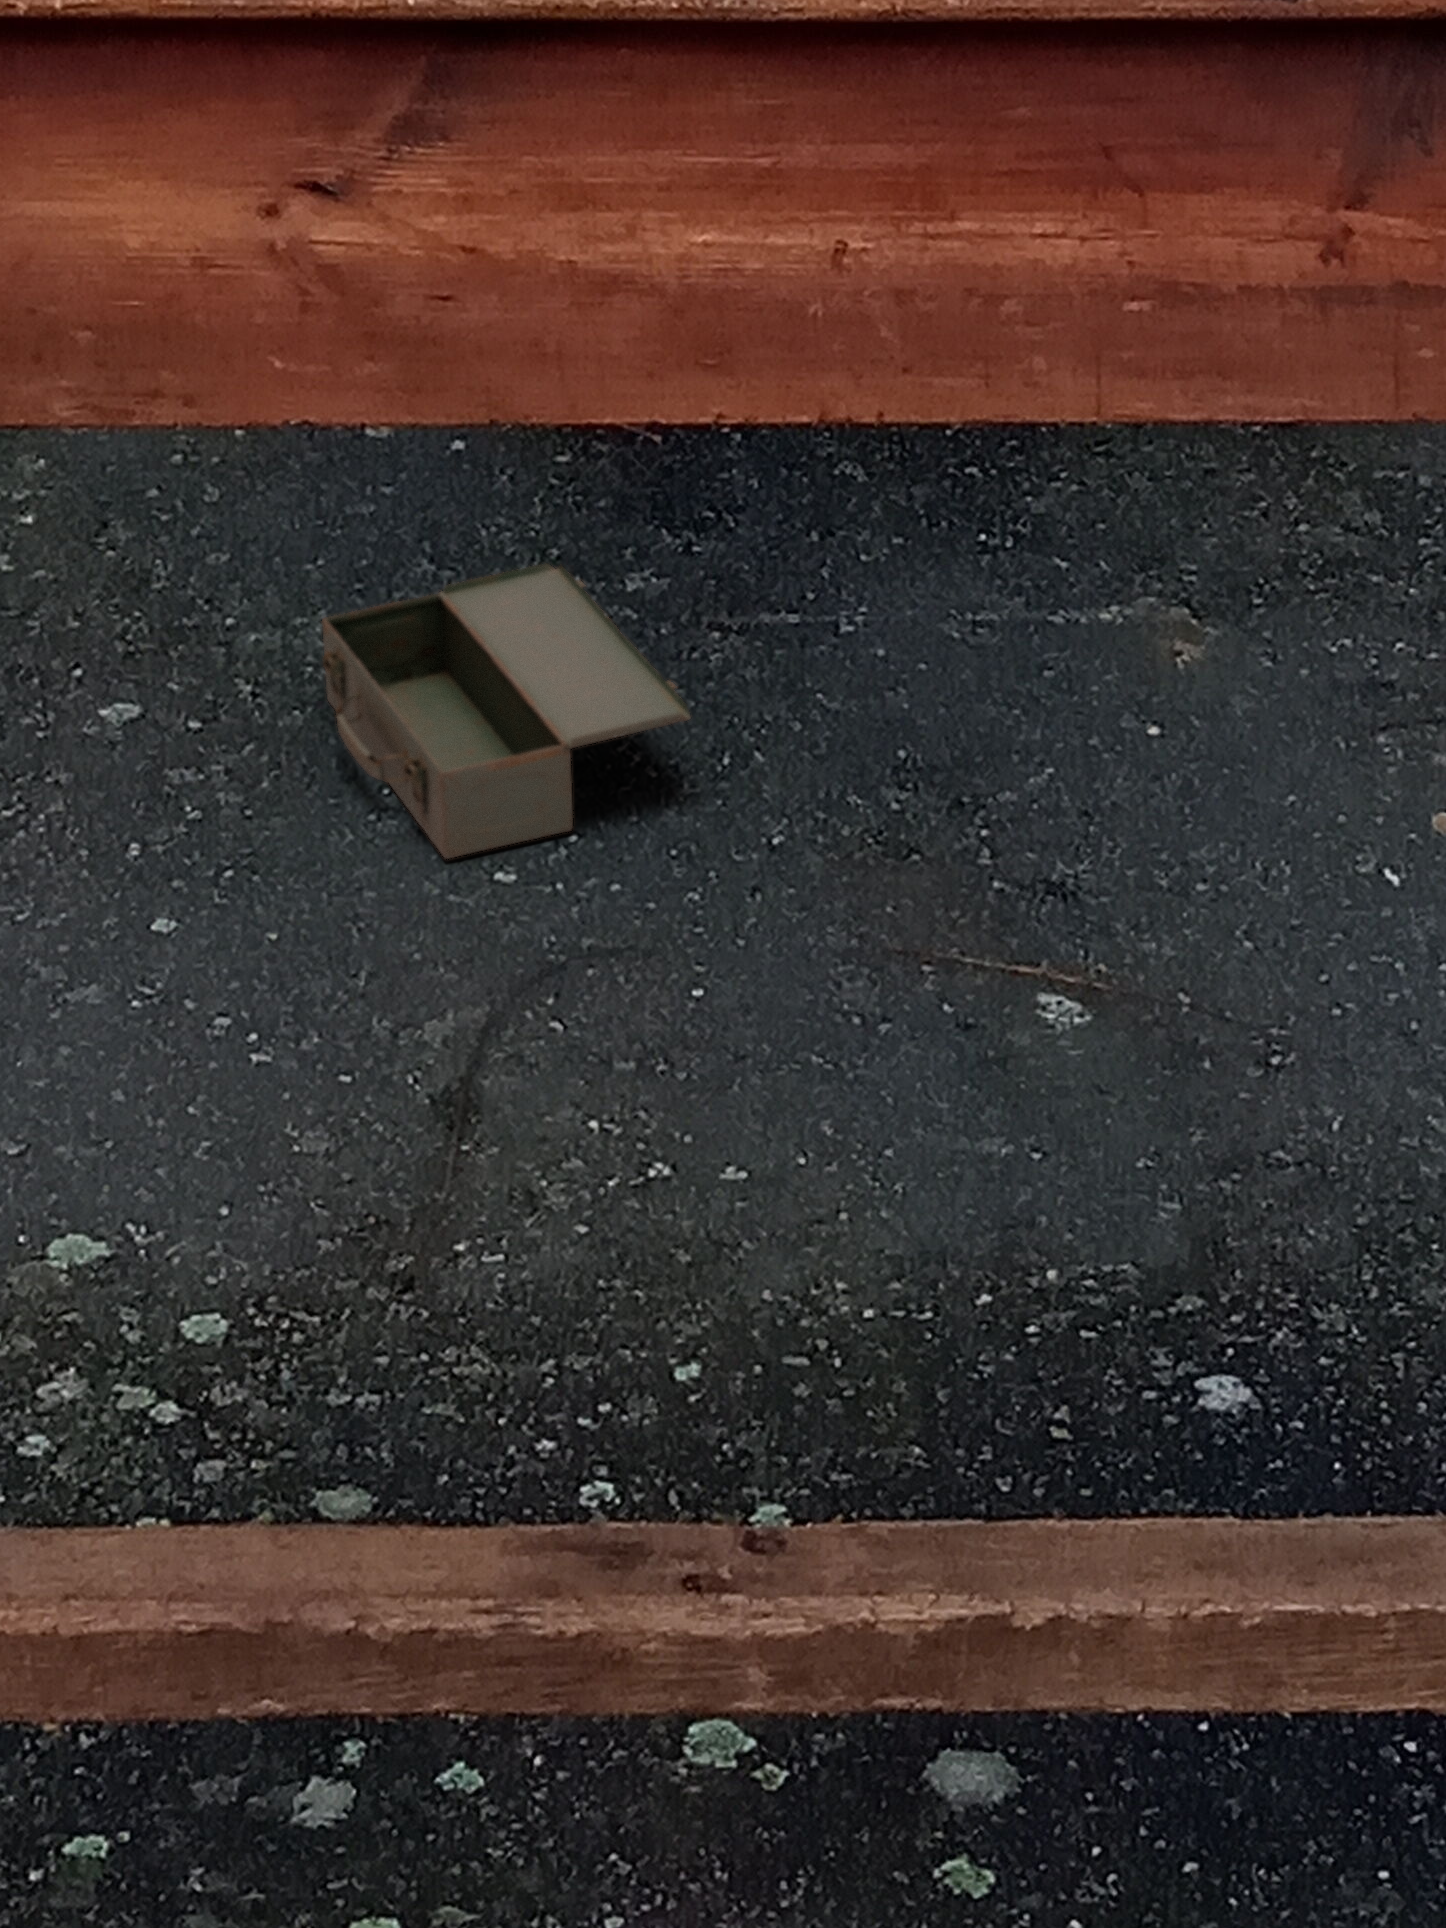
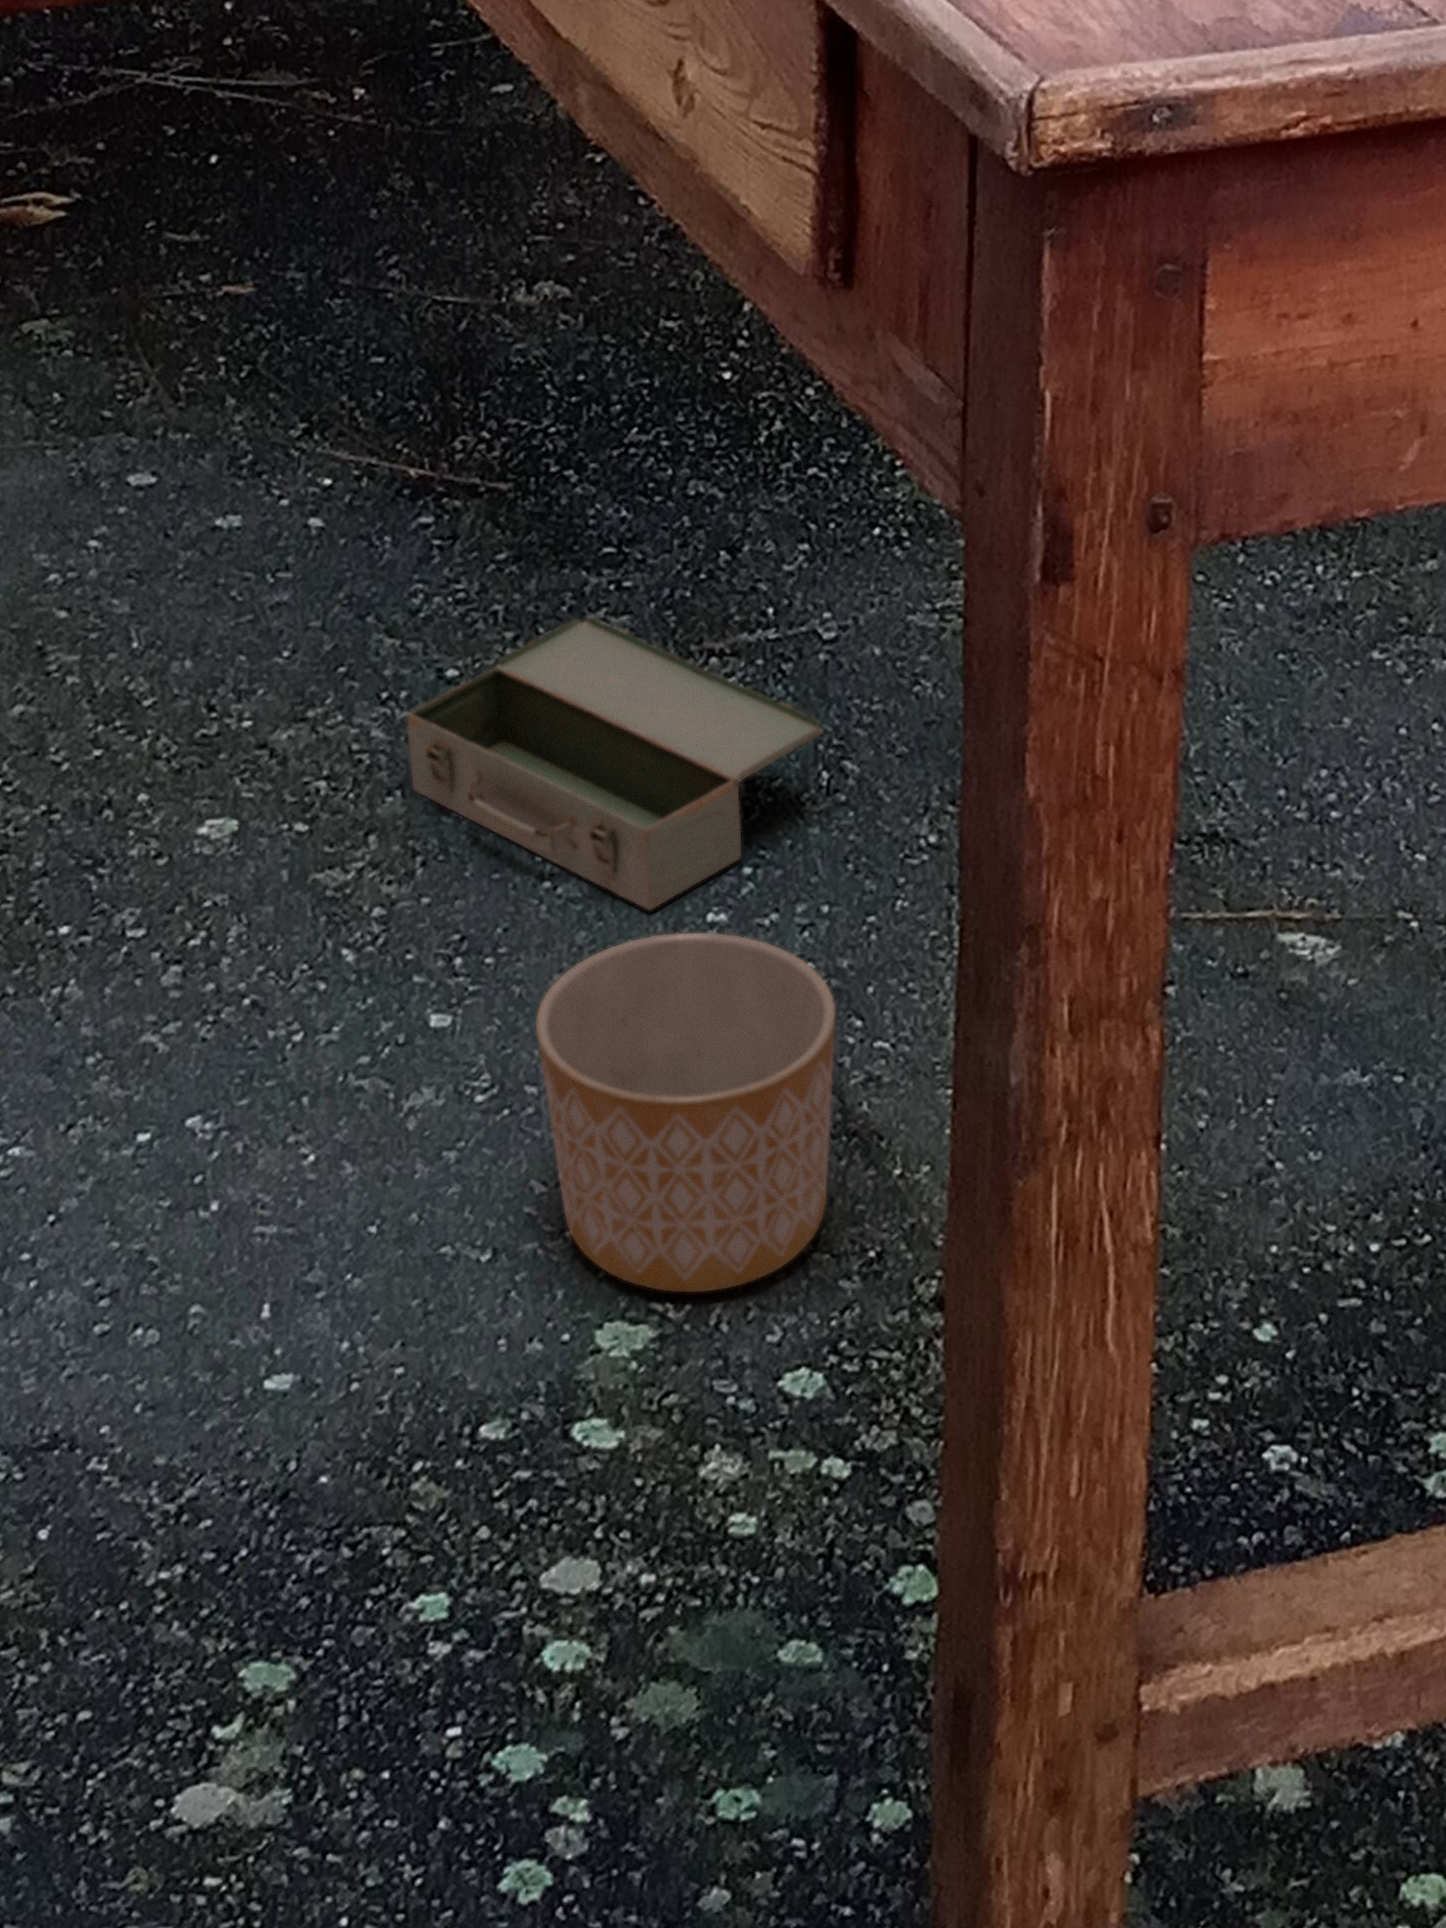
planter: none [72,856,386,1227] -> present [536,933,835,1292]

